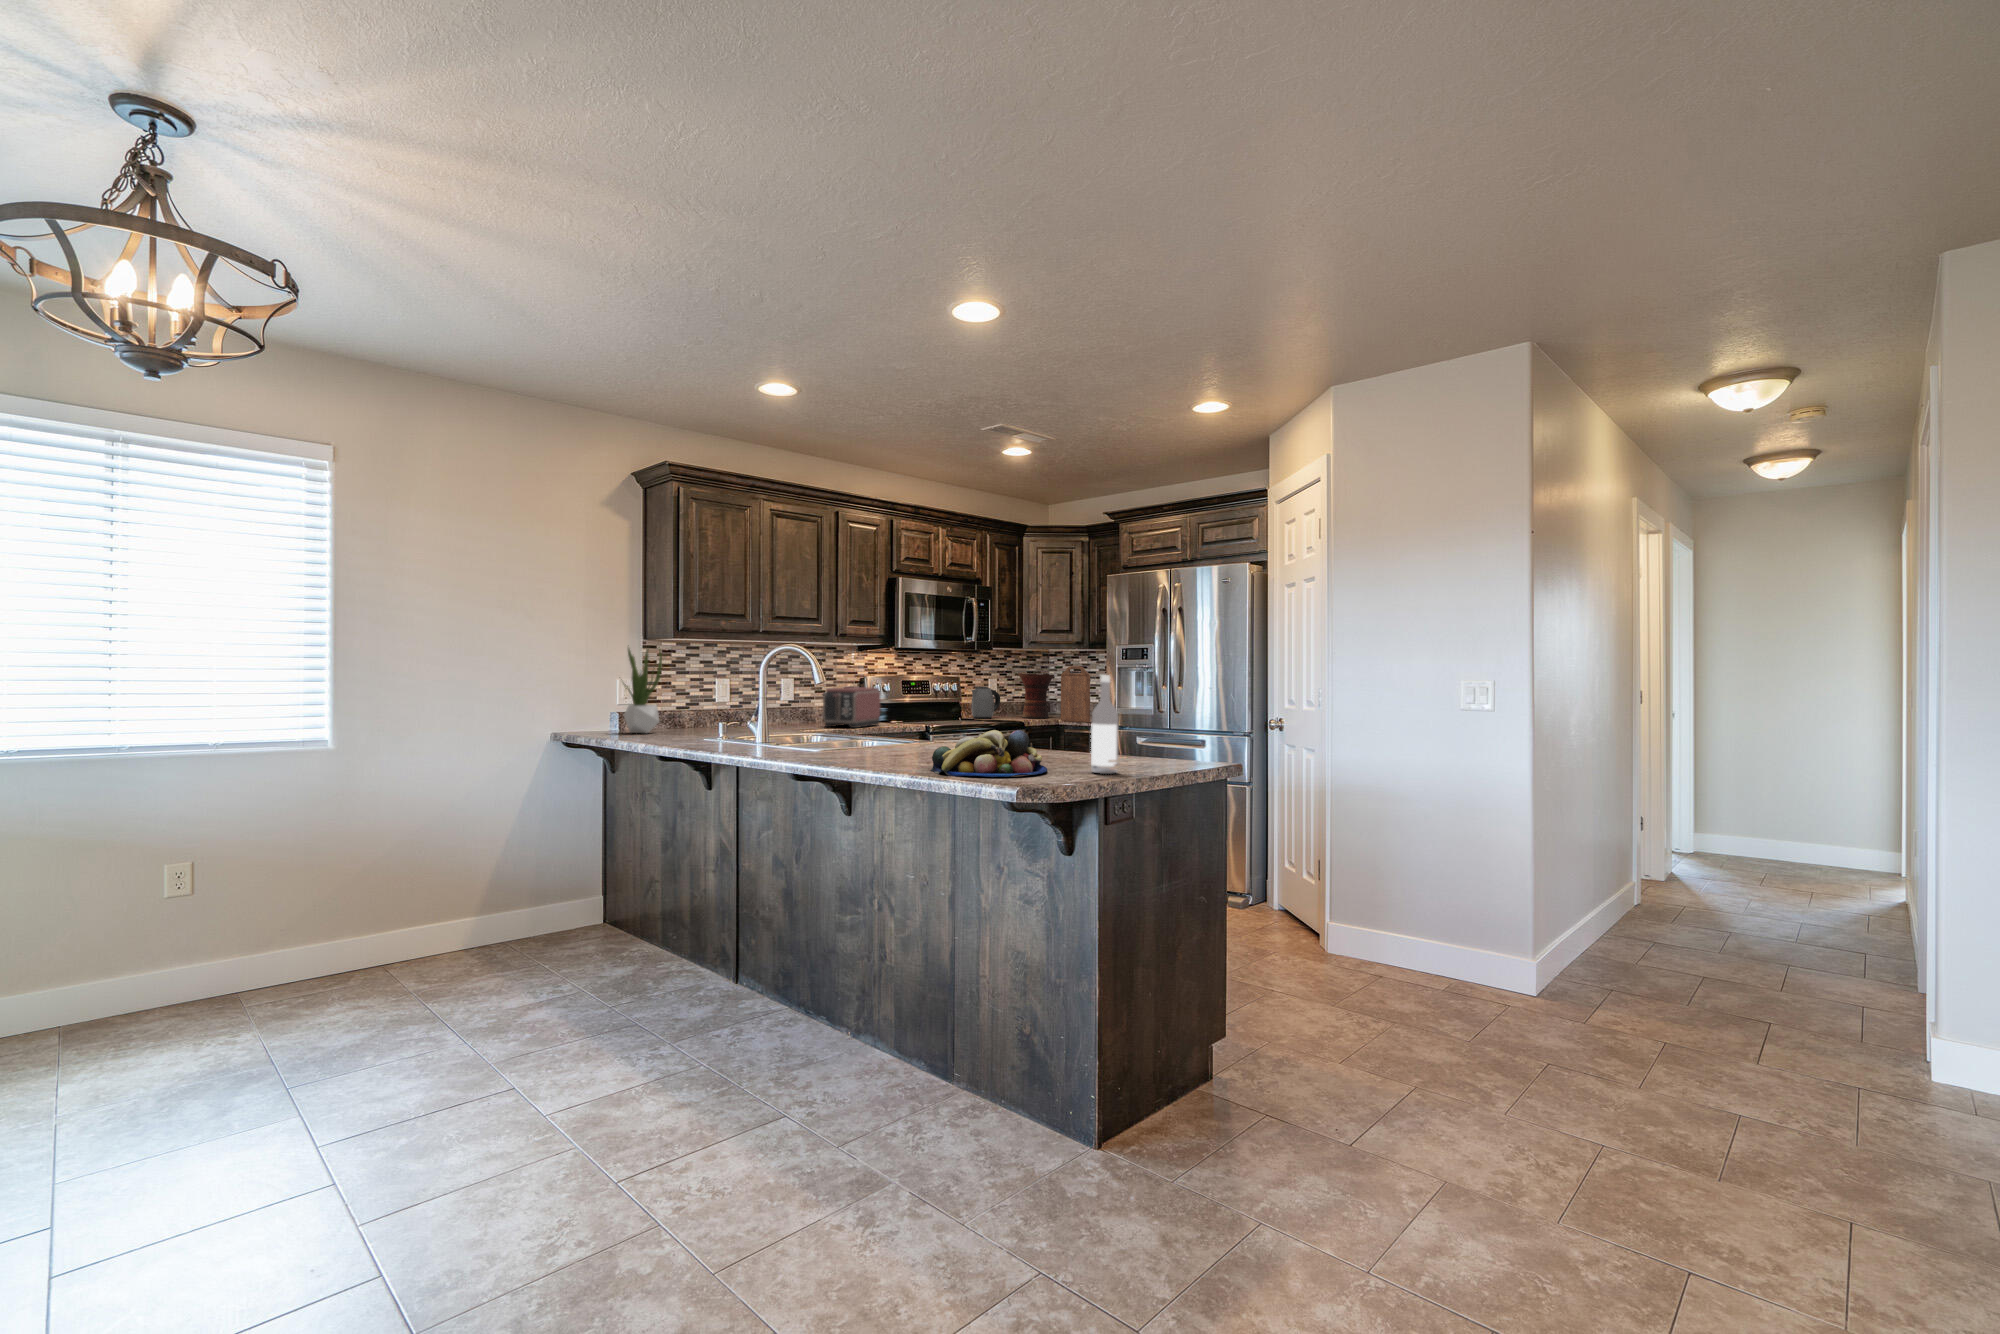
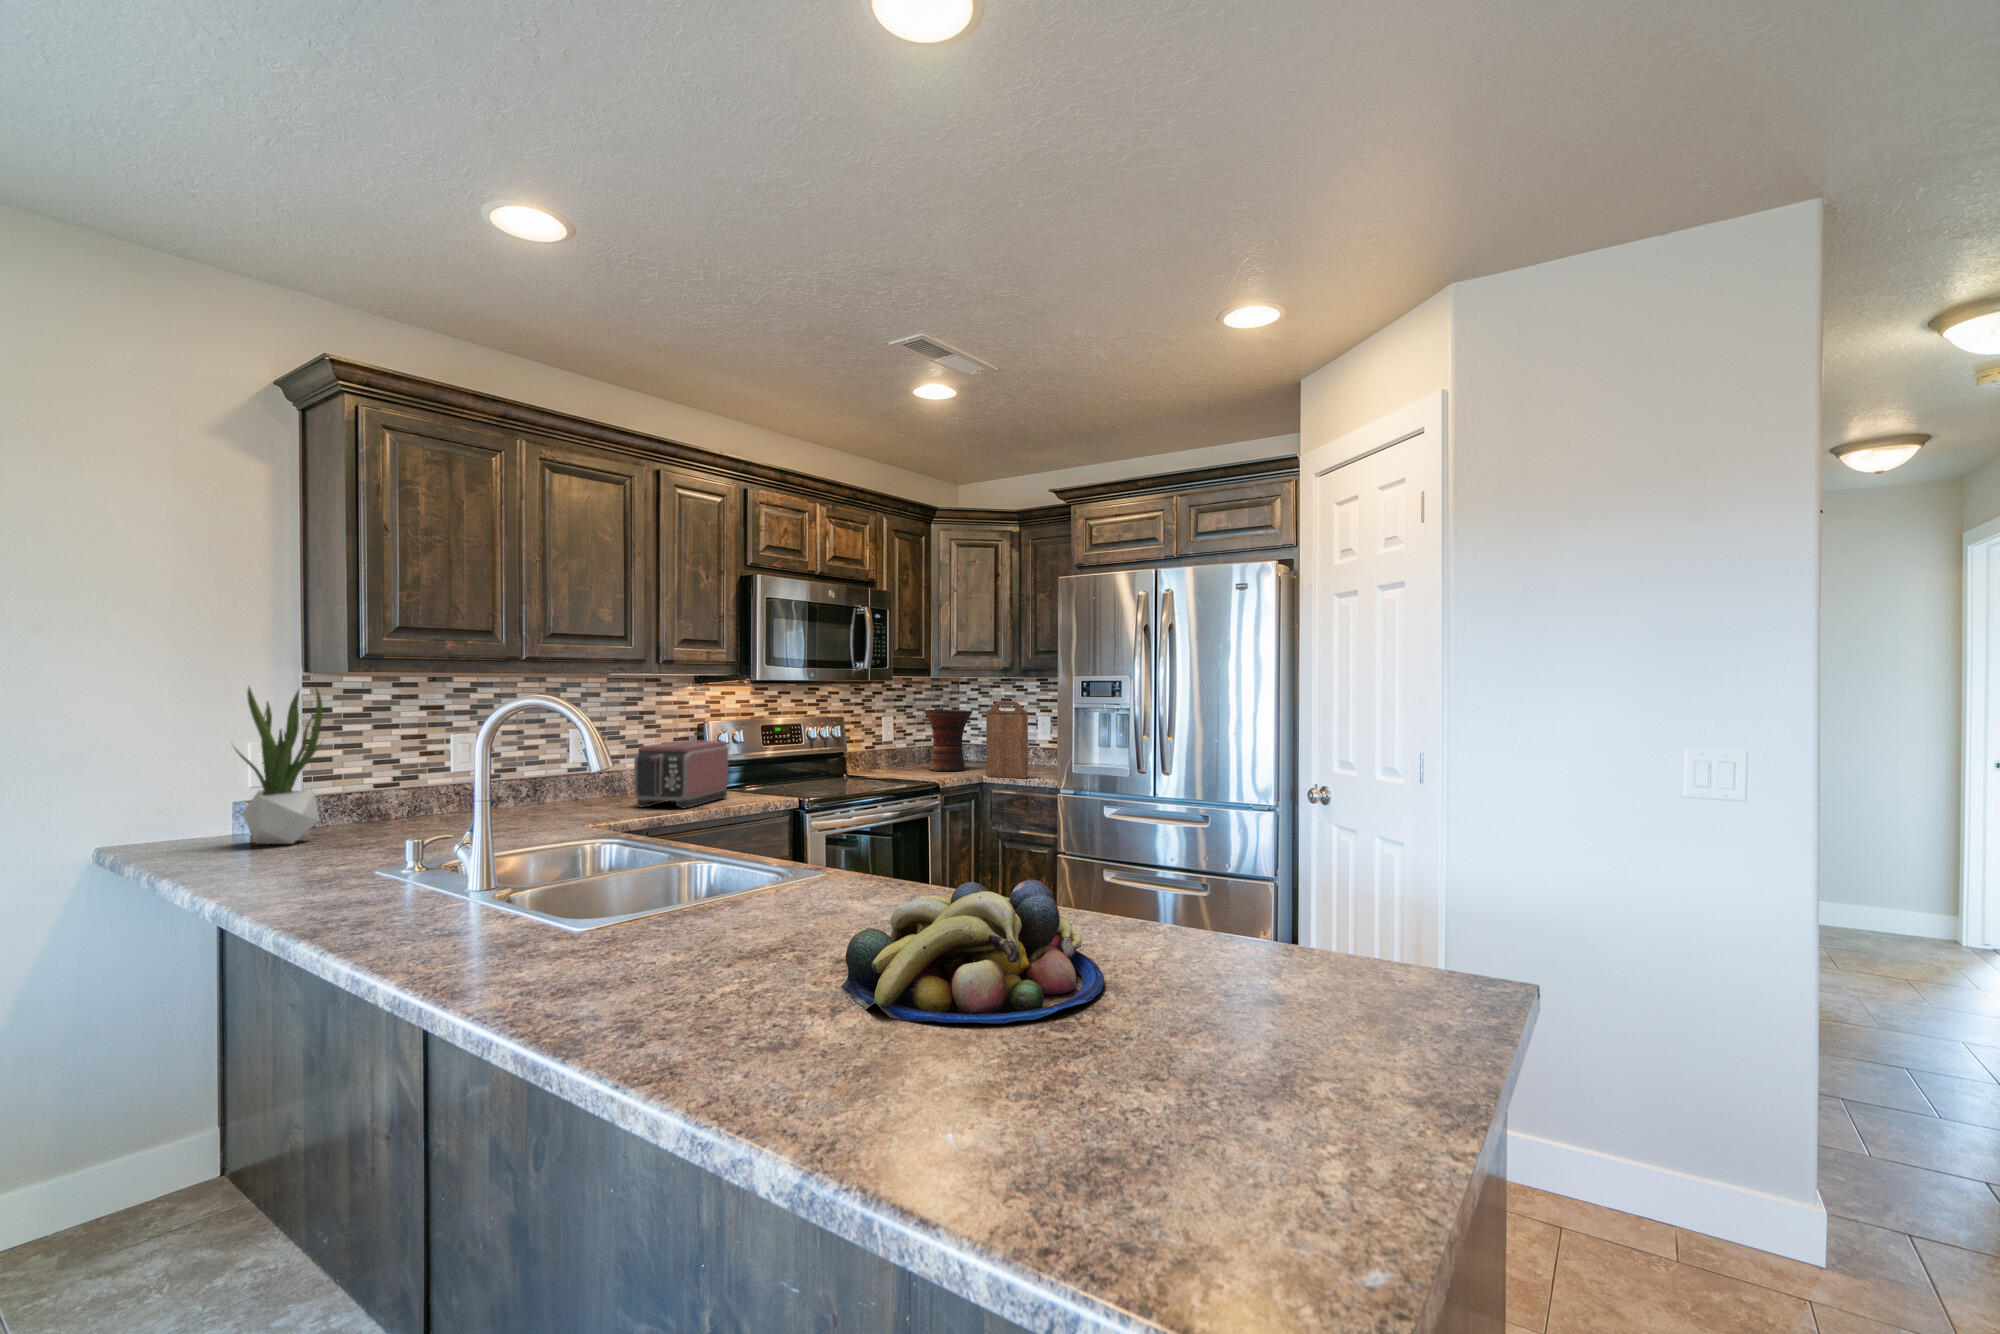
wine bottle: present [1091,675,1118,774] -> none [1189,760,1247,976]
kettle: present [972,686,1000,719] -> none [861,729,900,775]

